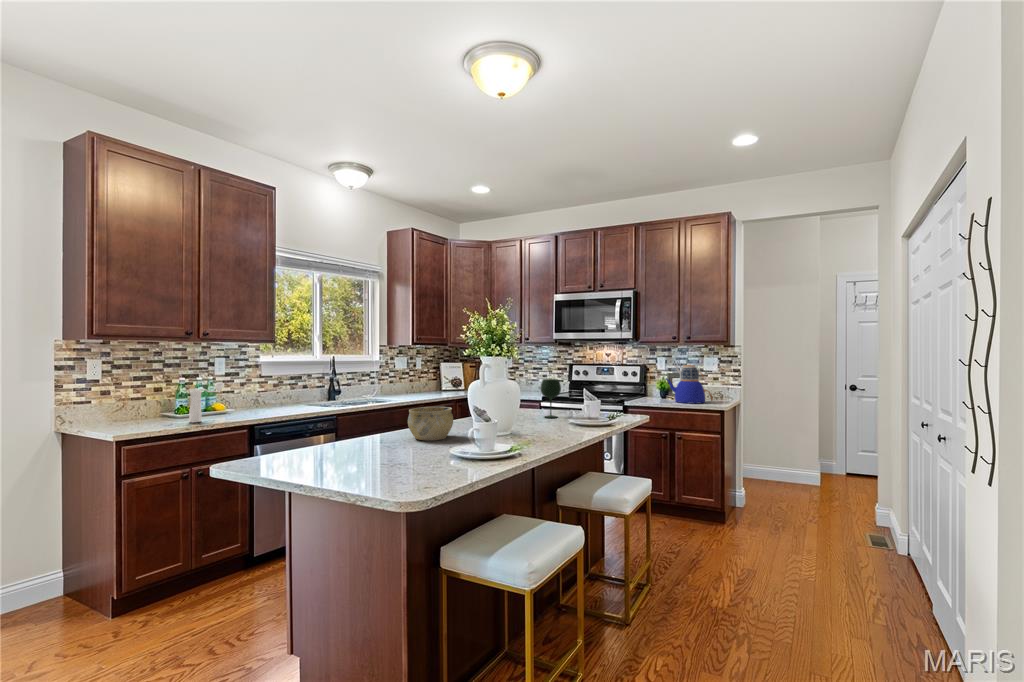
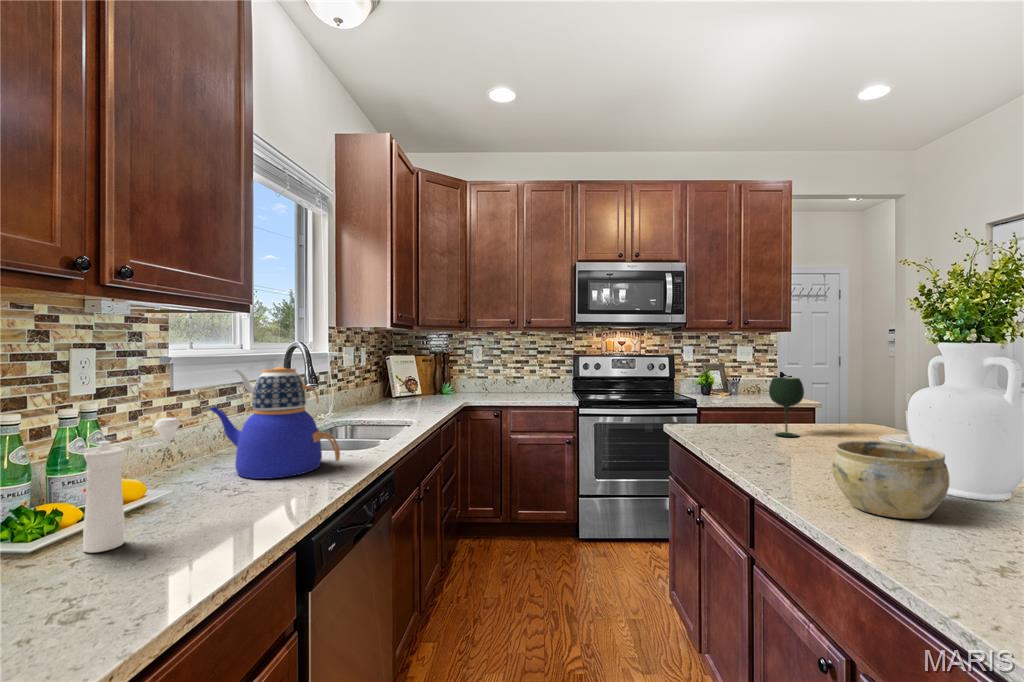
teapot: present [666,365,712,403] -> present [210,367,340,479]

